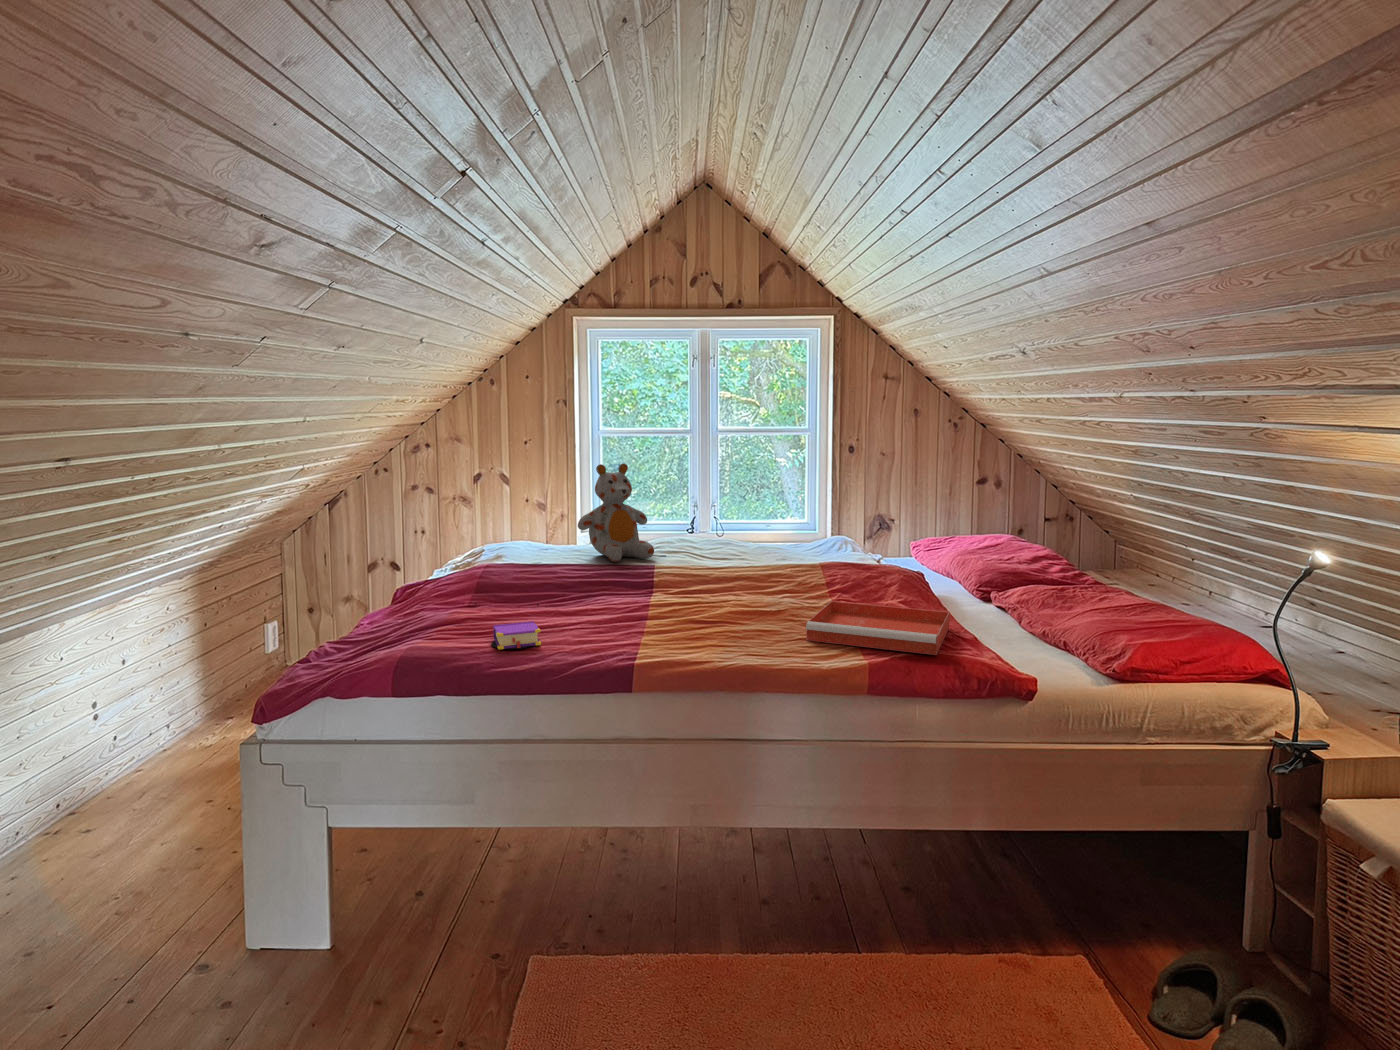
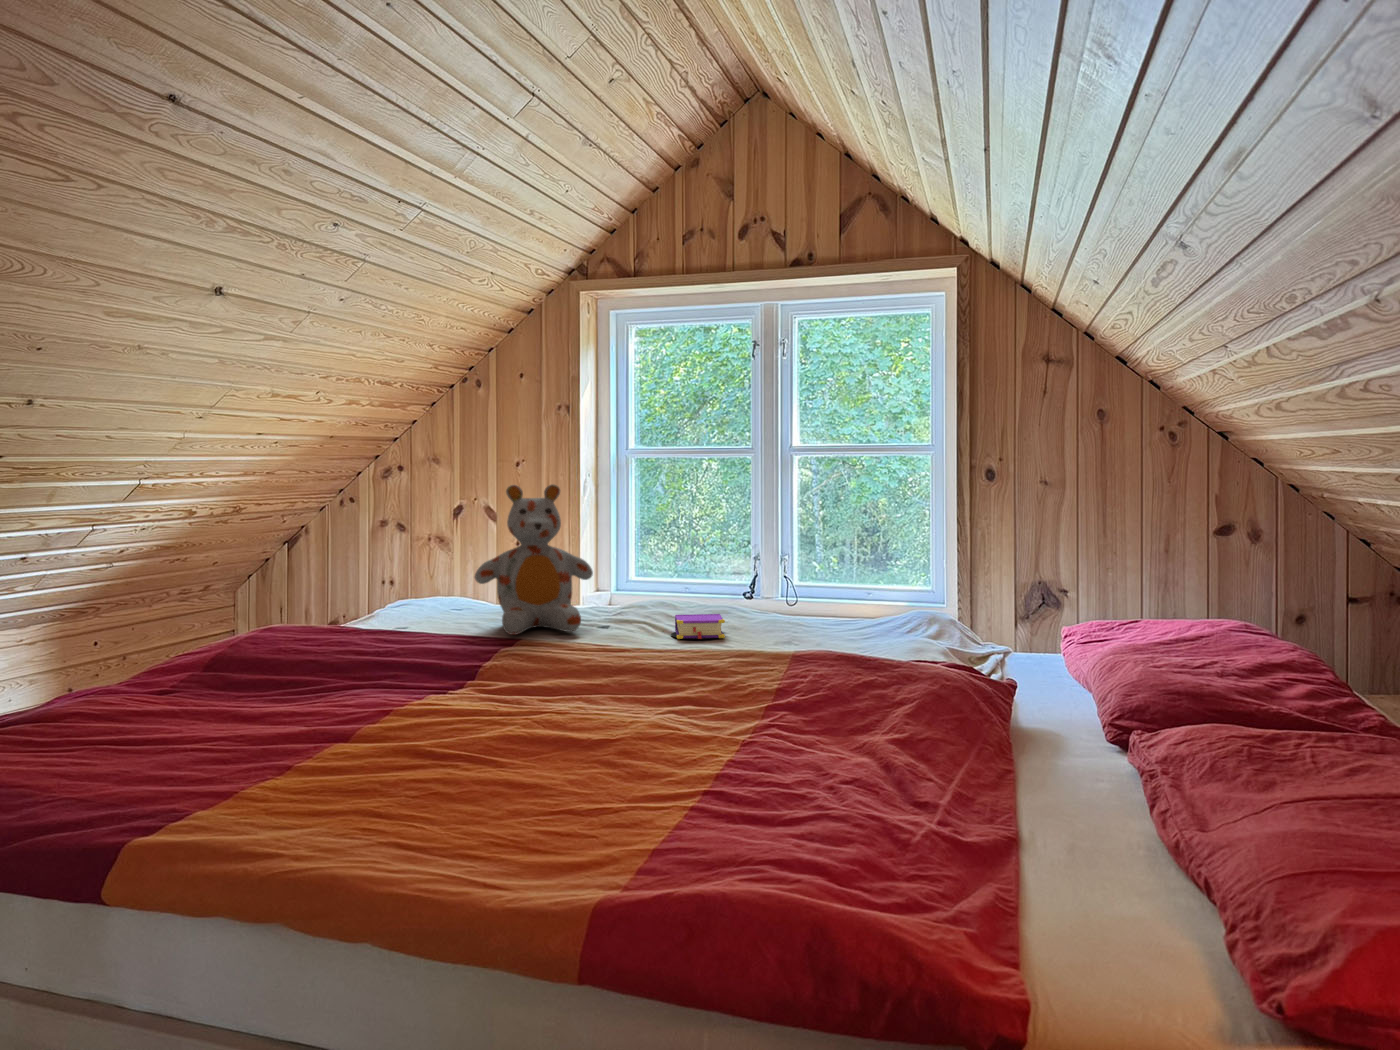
tray: present [806,601,950,655] -> none [640,727,963,873]
book: present [491,621,541,650] -> present [671,614,725,639]

